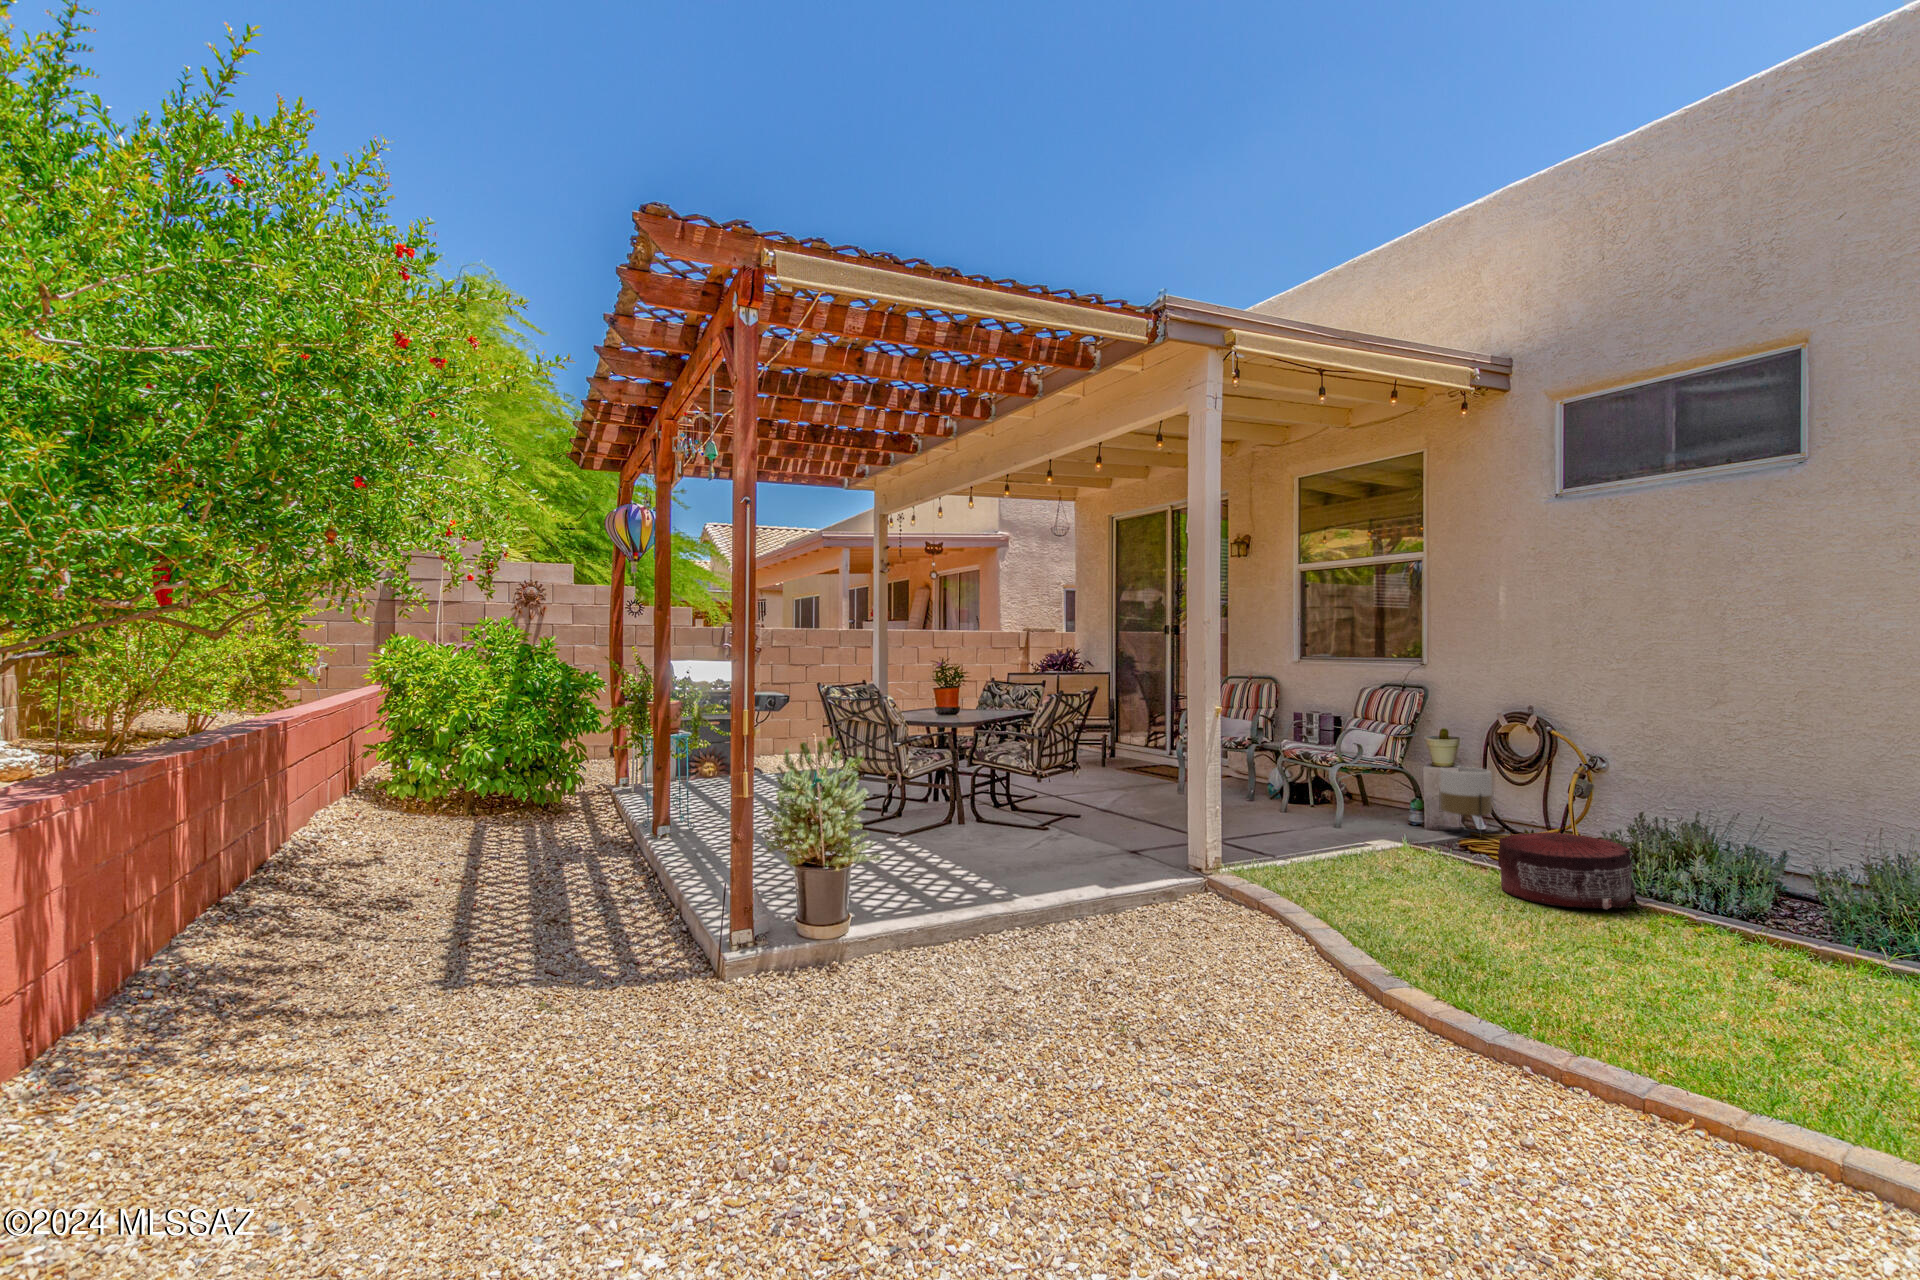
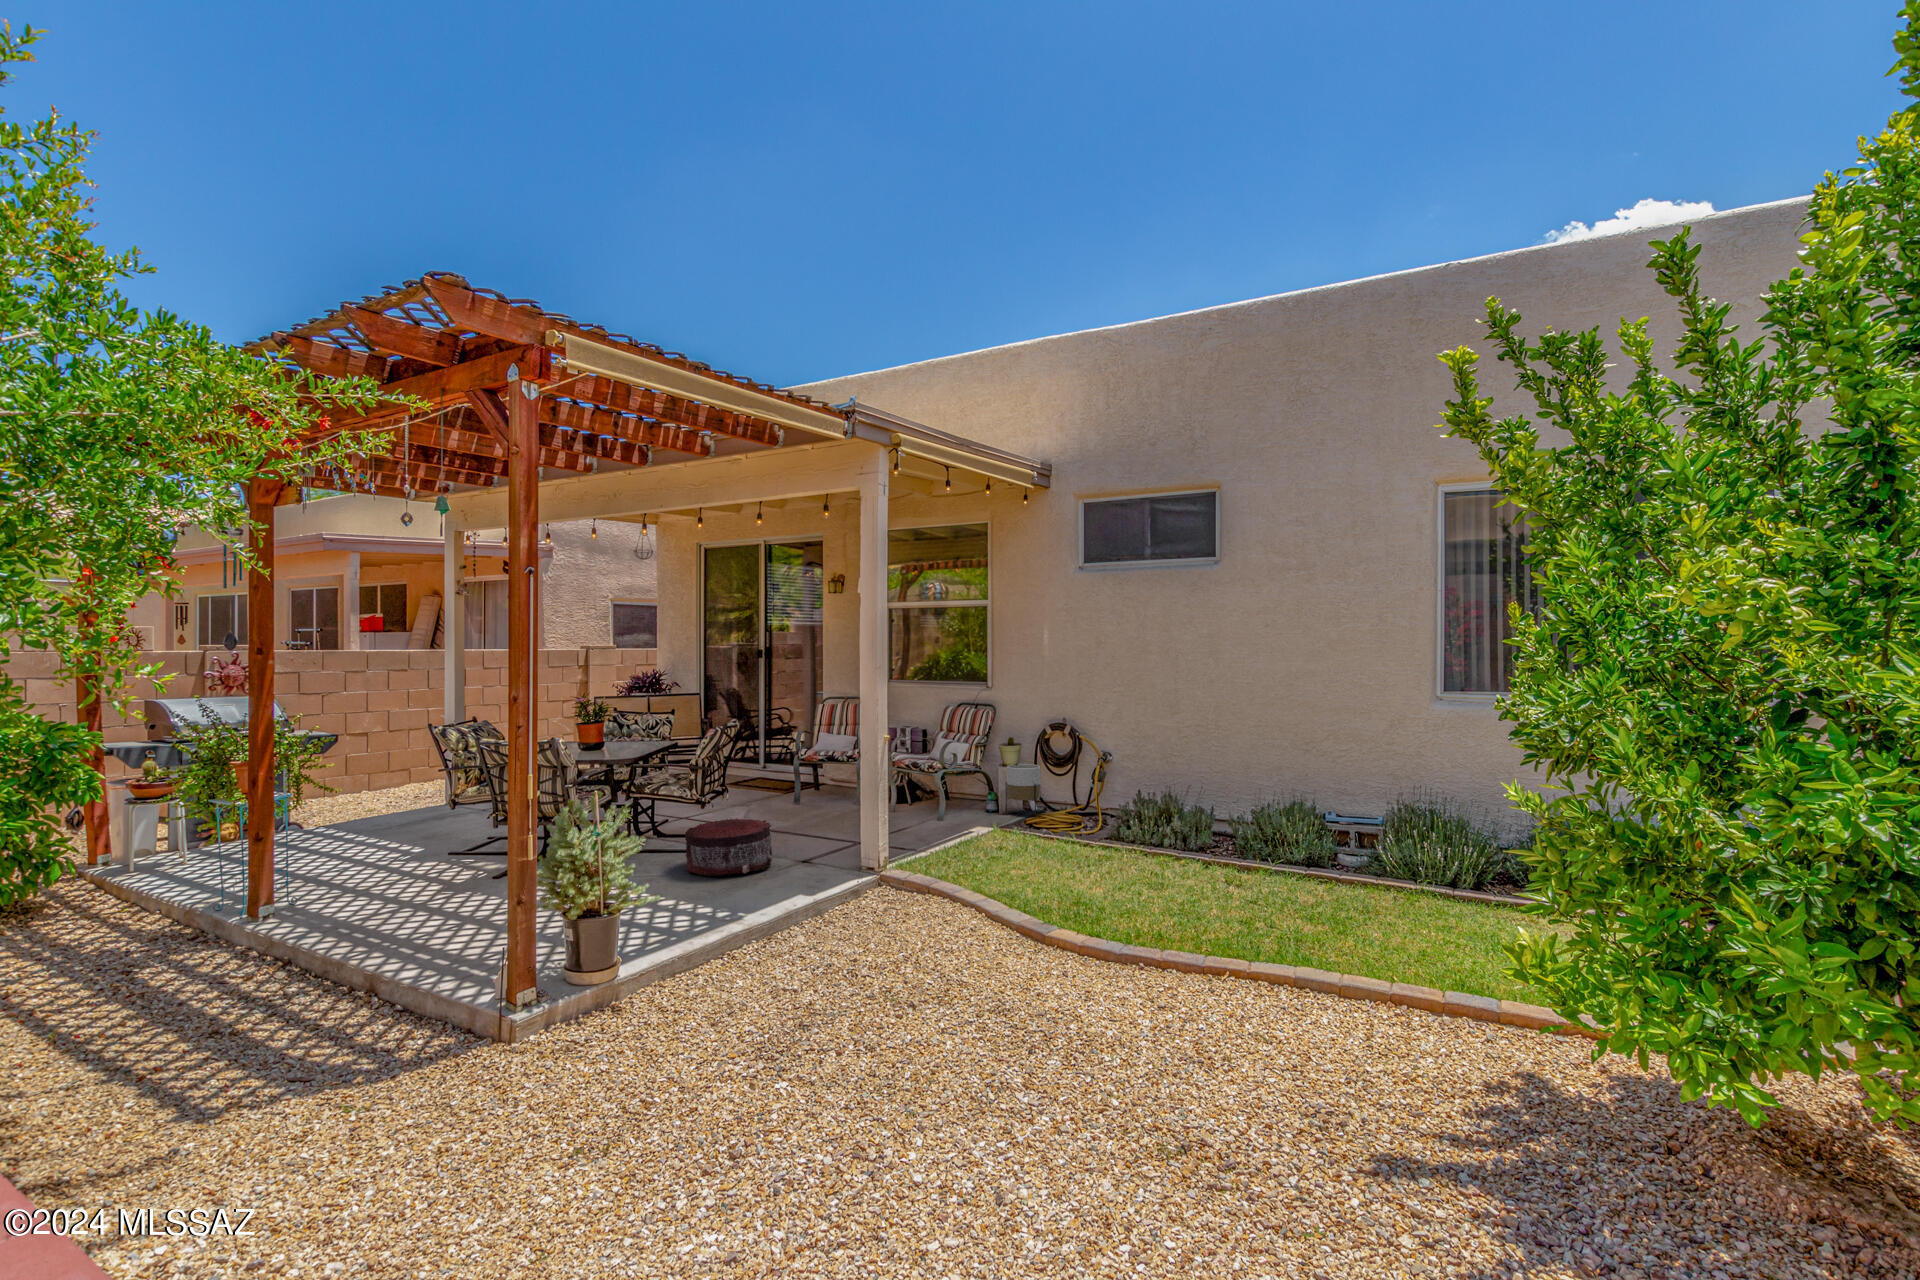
pouf: present [1497,832,1637,909] -> present [685,818,772,876]

